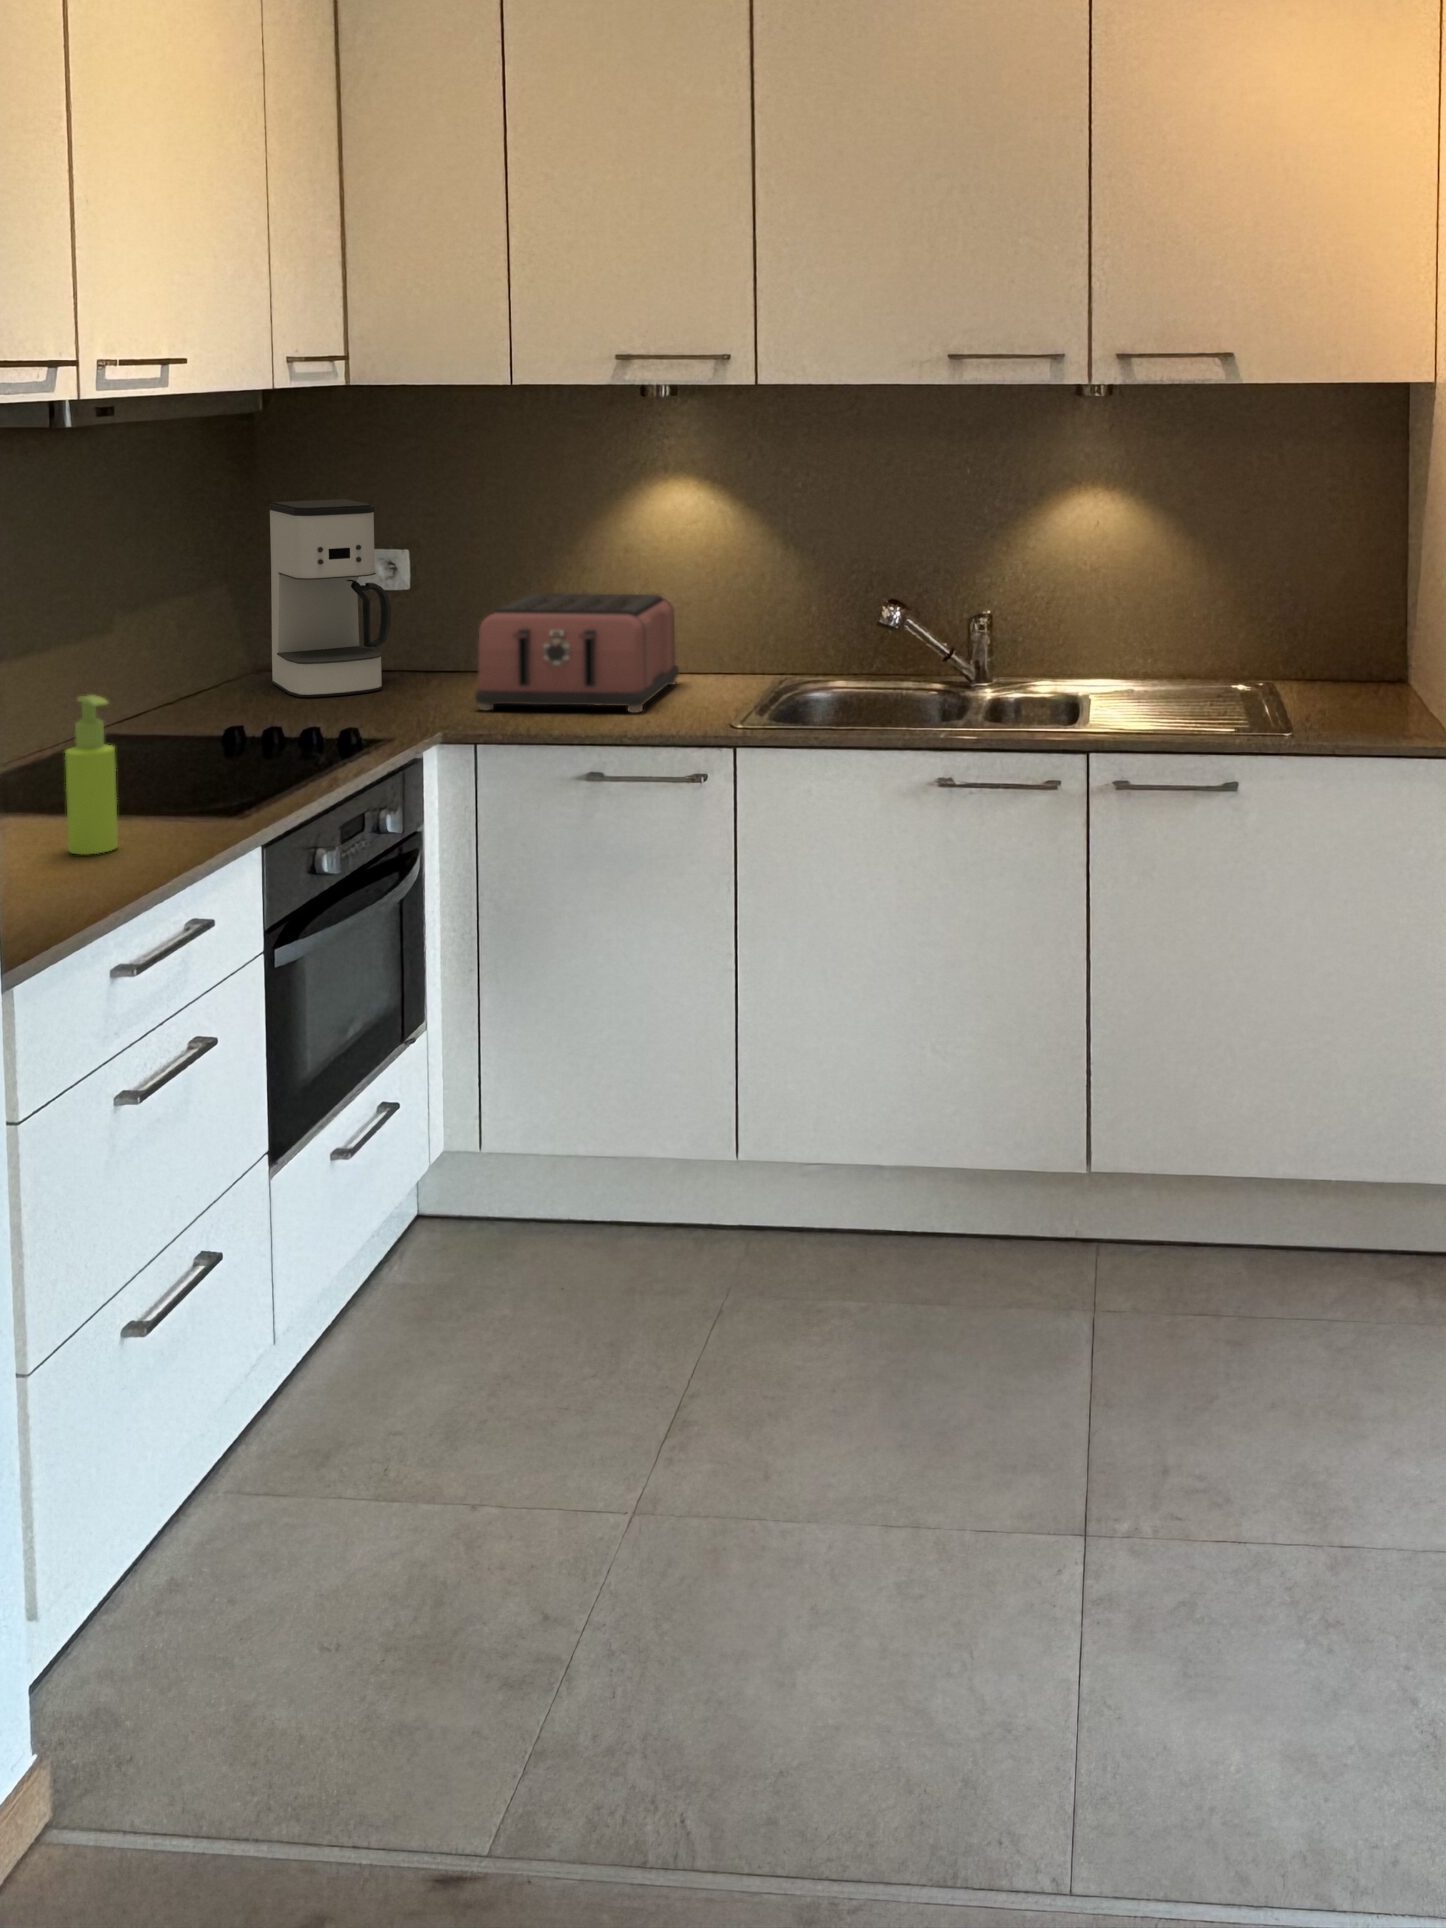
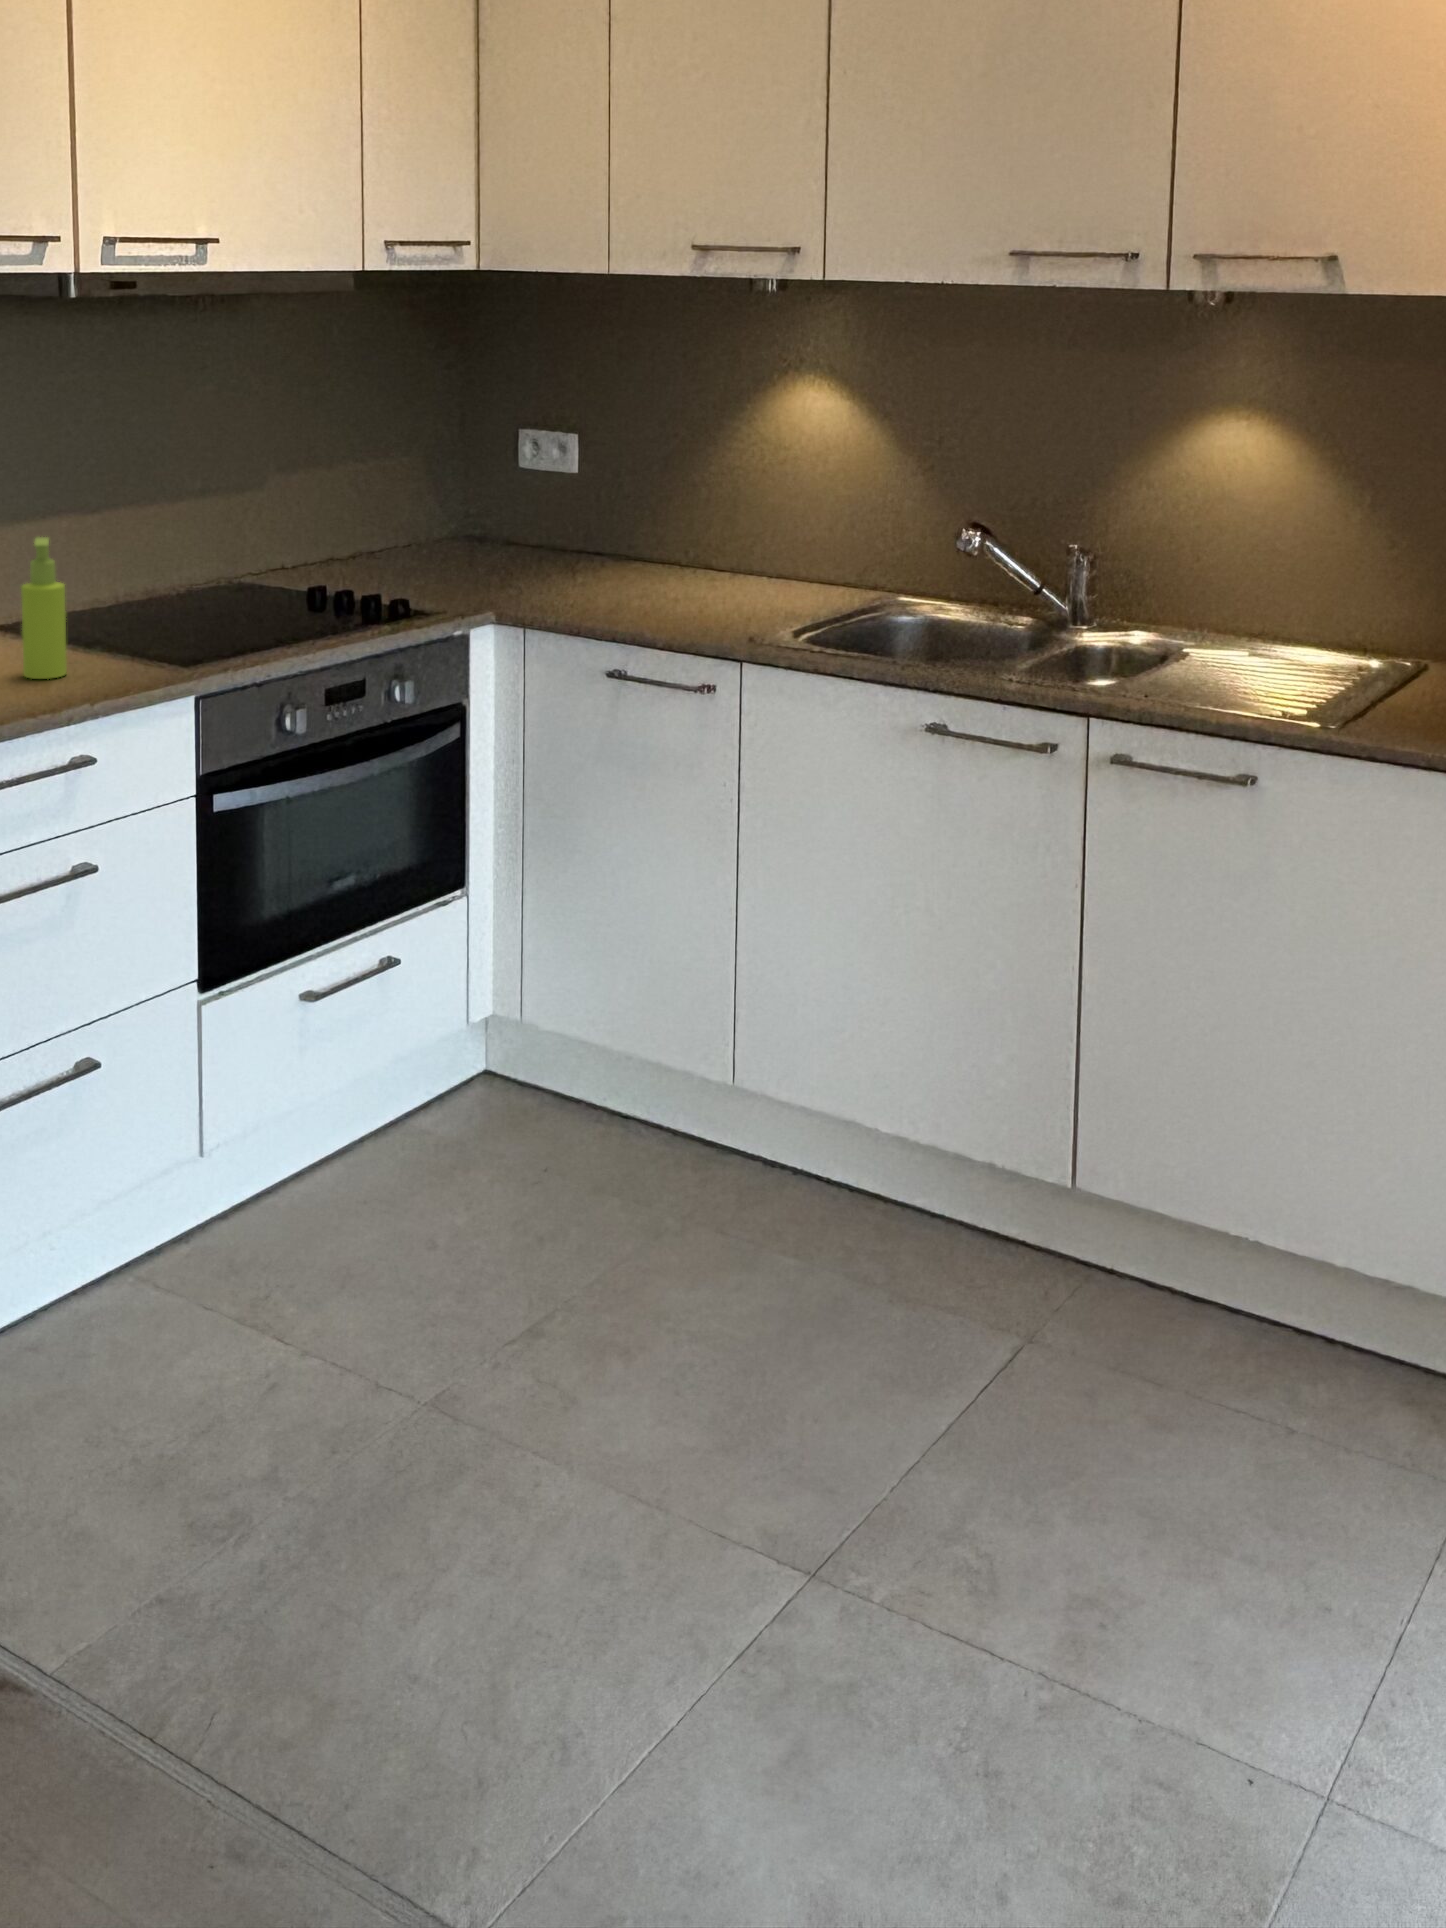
coffee maker: present [269,499,391,697] -> none [445,382,547,568]
toaster: present [475,593,679,713] -> none [562,486,793,614]

